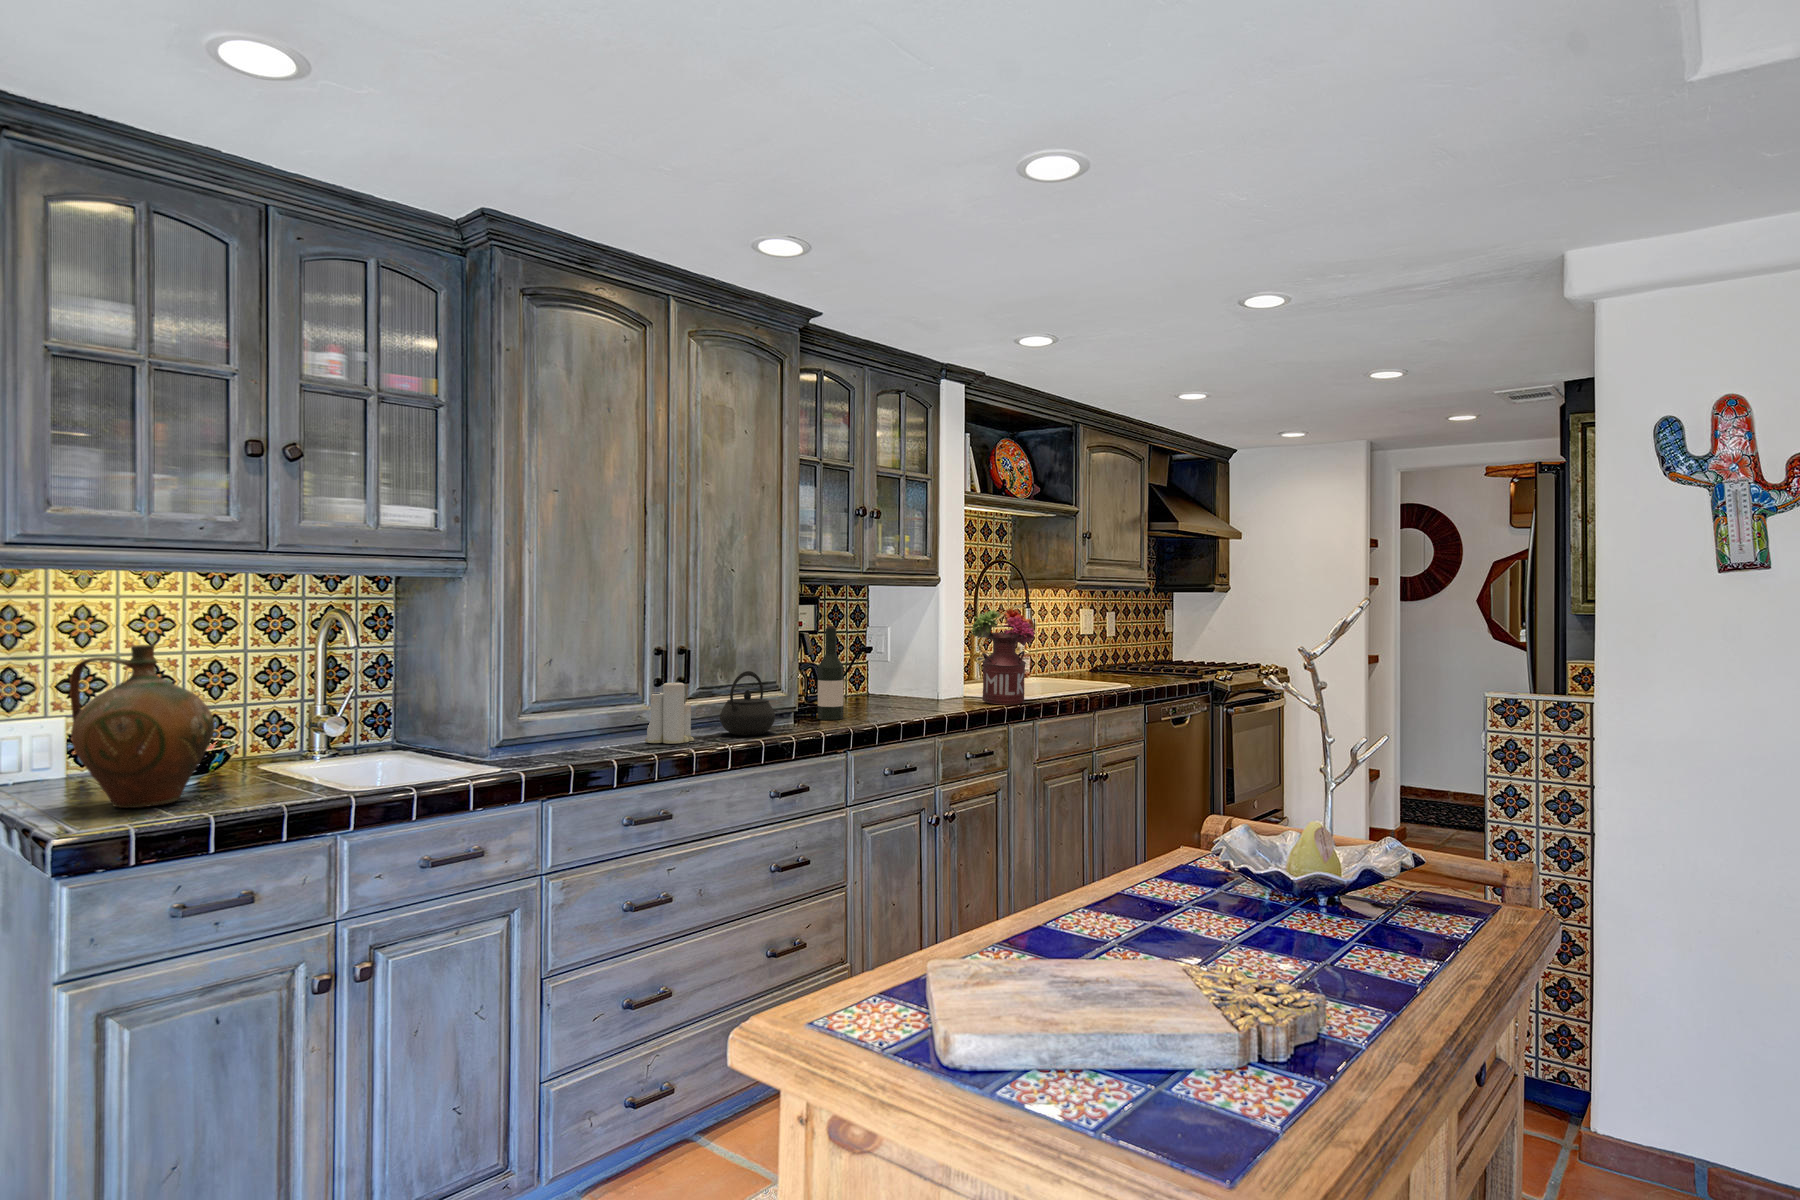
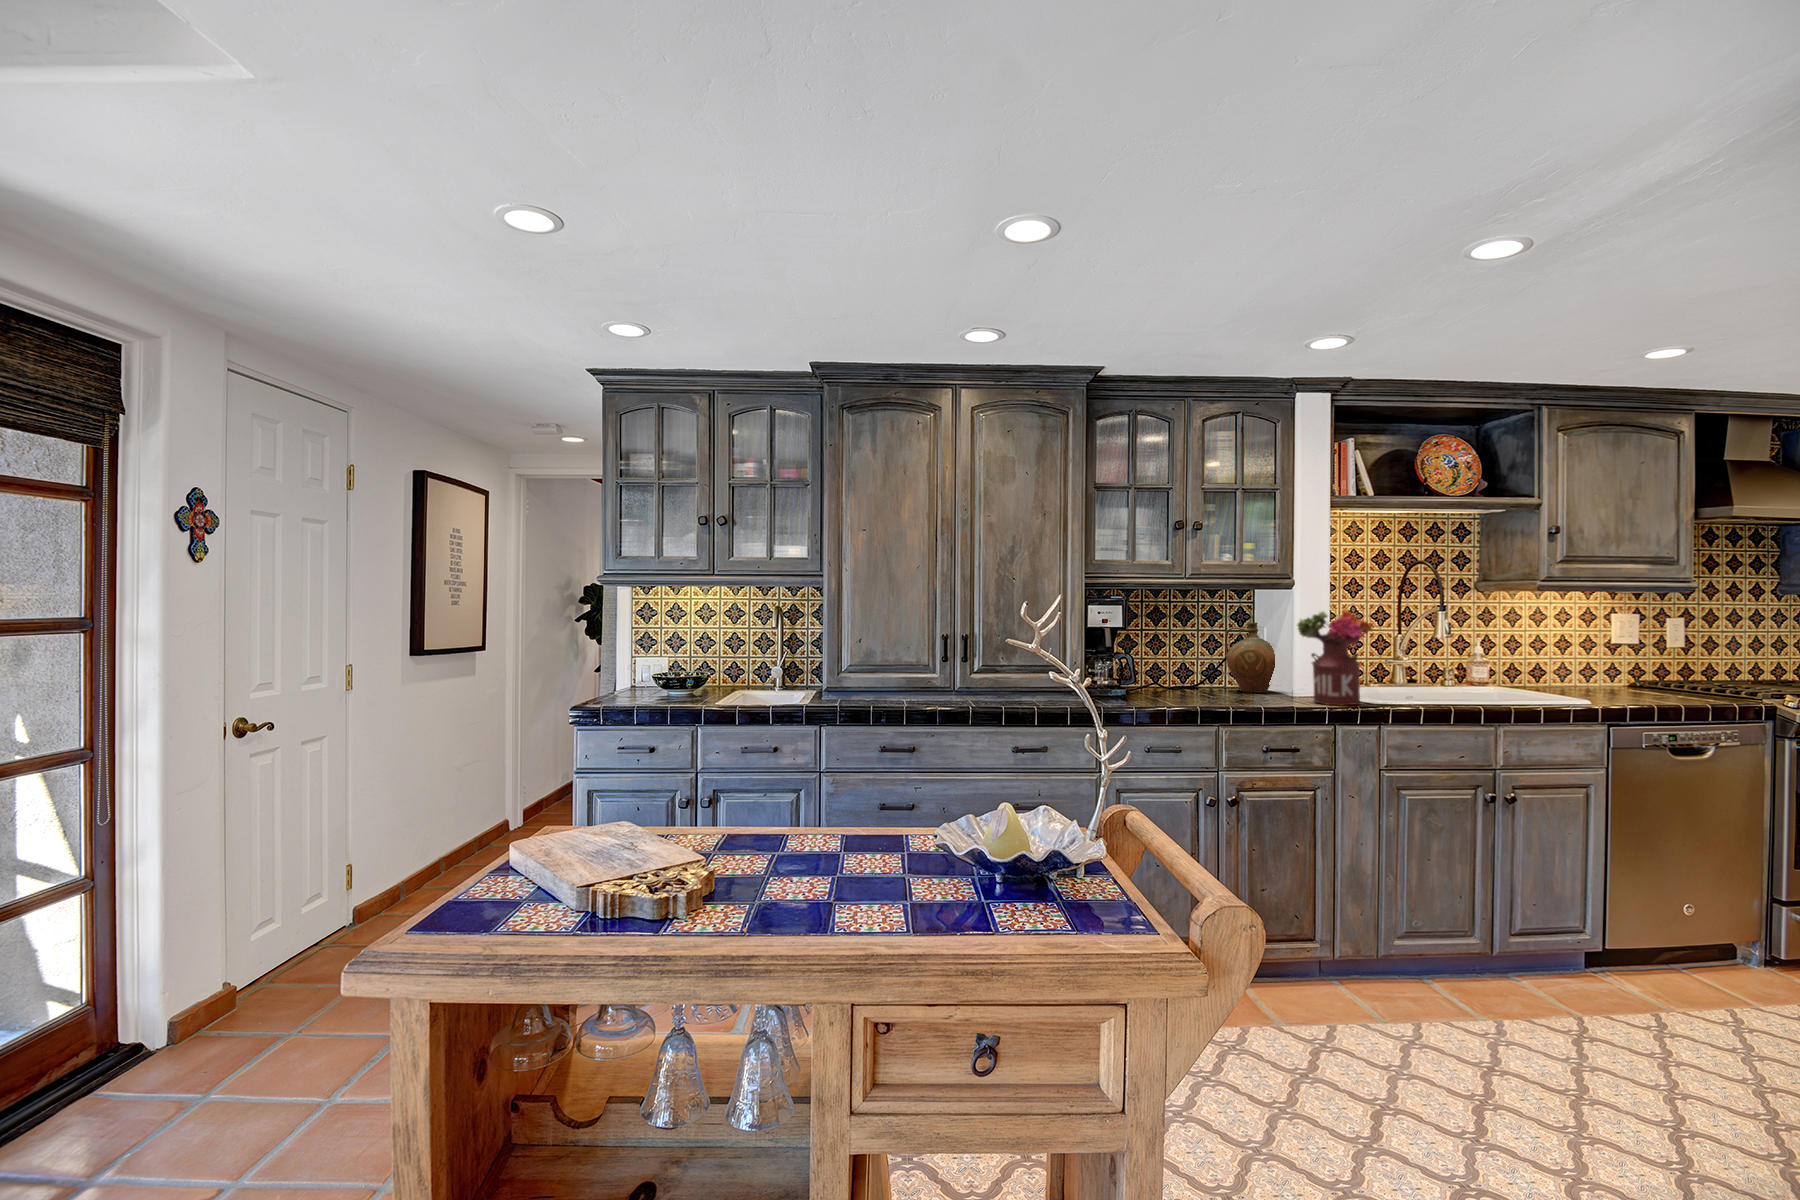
wine bottle: present [818,626,844,720] -> none [1114,623,1135,701]
ceramic jug: present [70,645,215,808] -> present [1225,623,1275,693]
kettle: present [720,671,775,736] -> none [997,655,1045,704]
candle: present [645,682,694,744] -> none [939,654,969,703]

